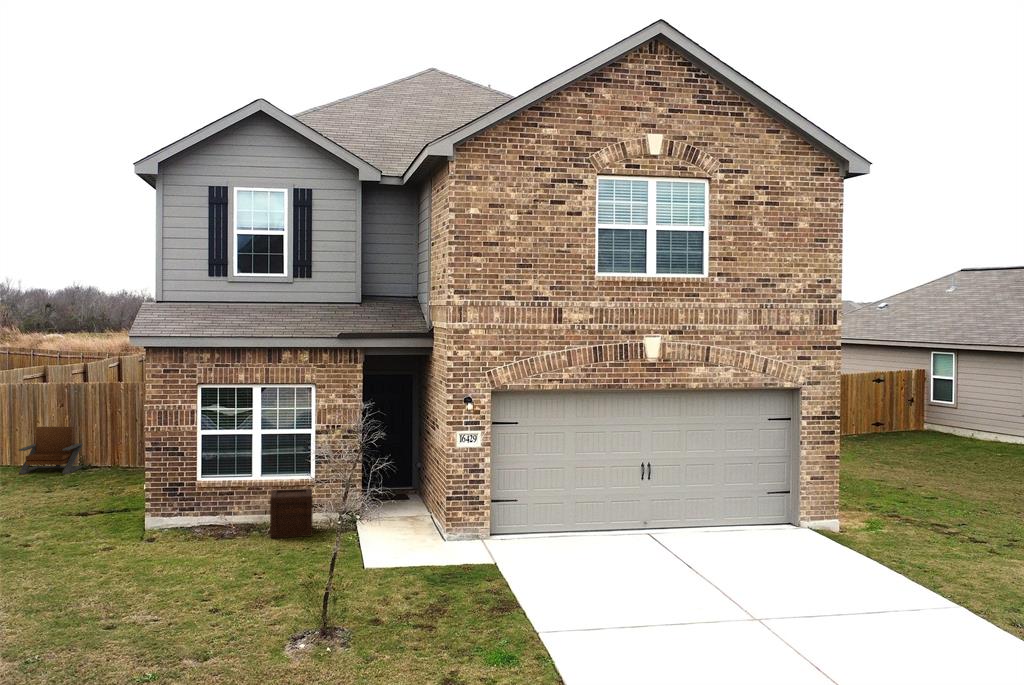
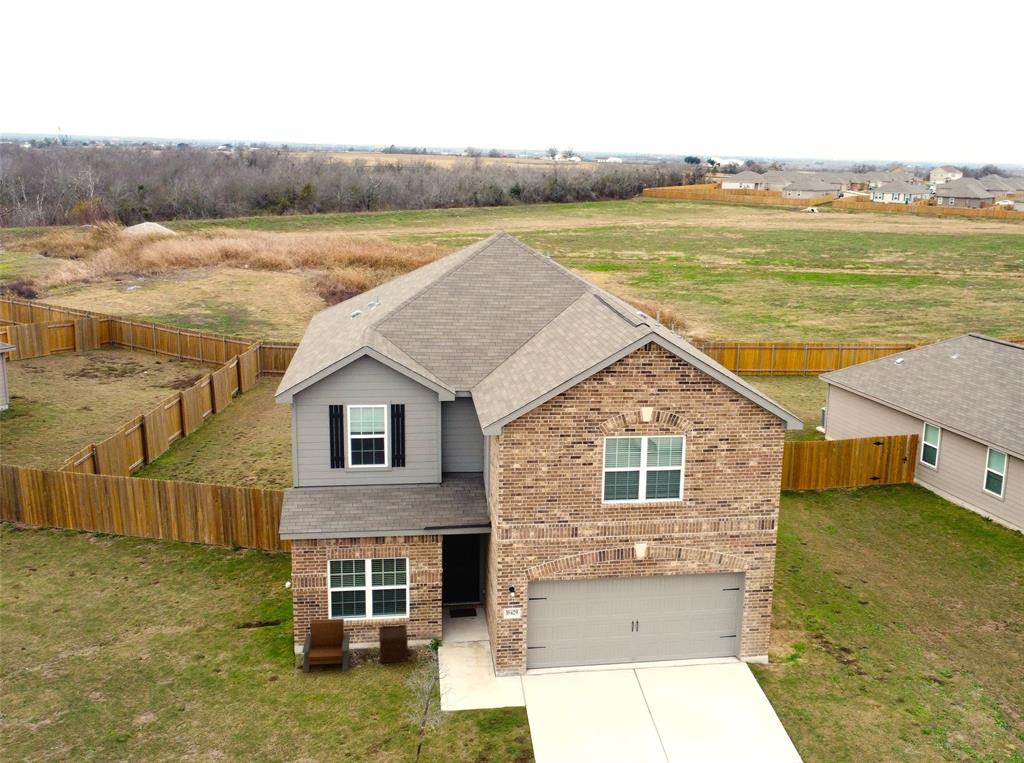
lounge chair: present [19,427,83,474] -> present [302,619,350,673]

